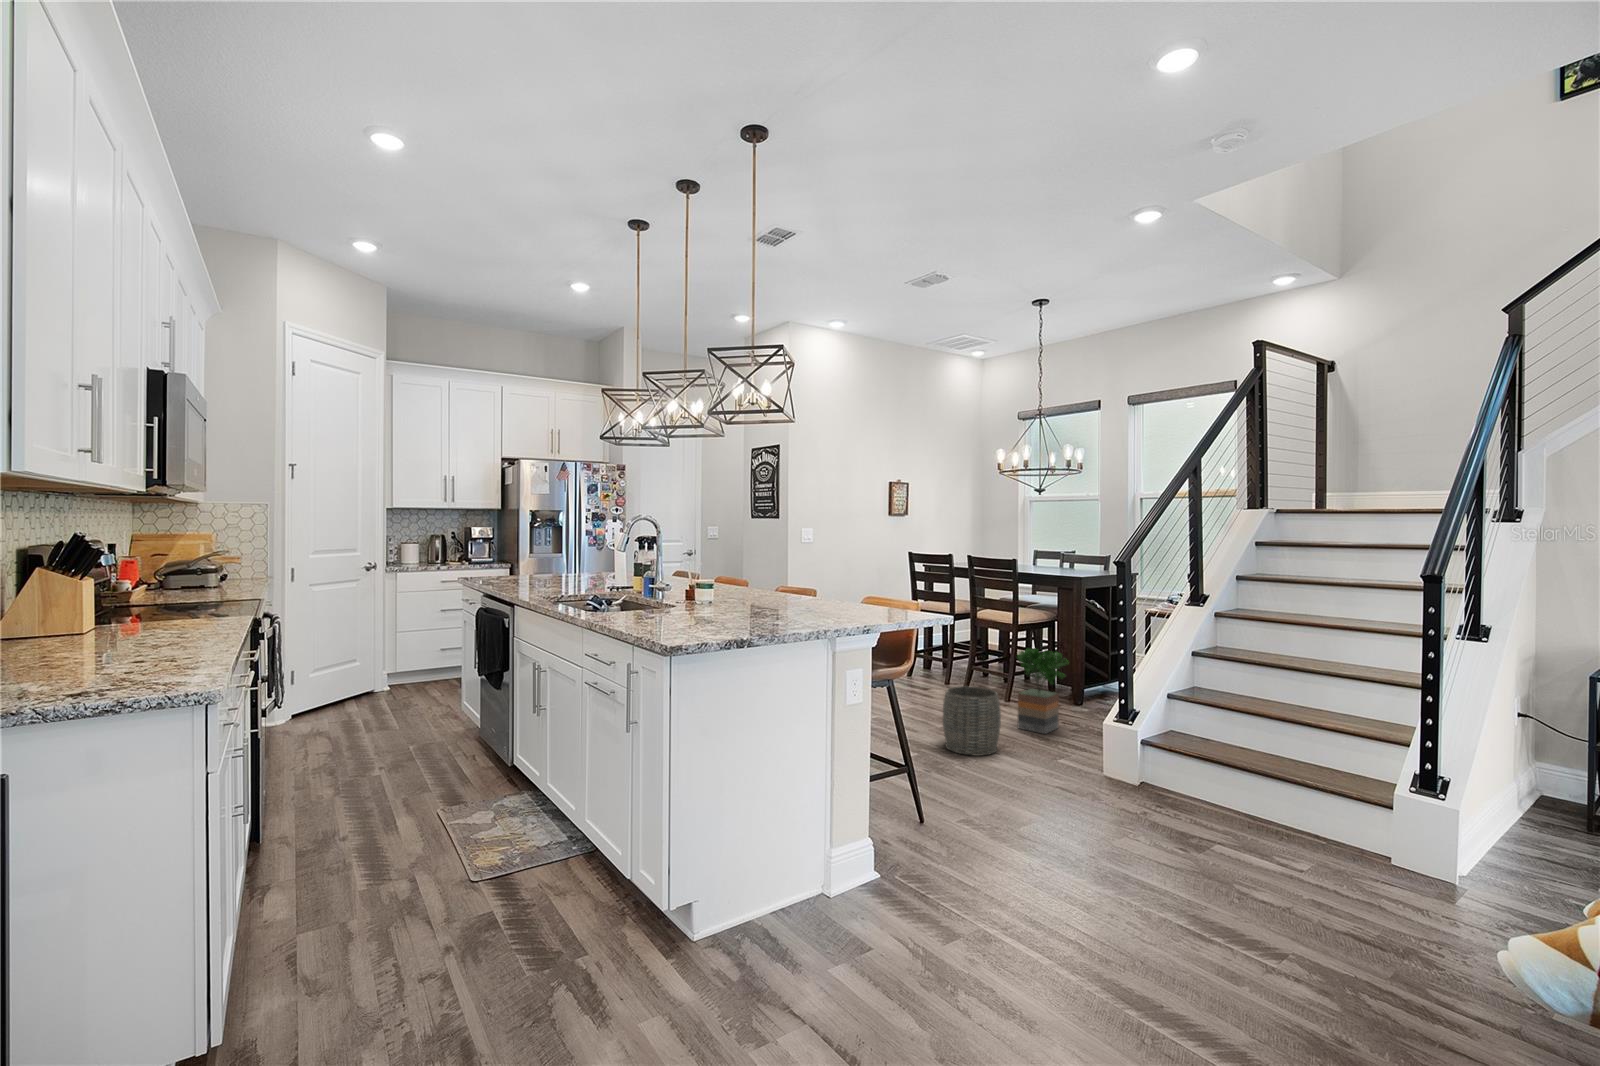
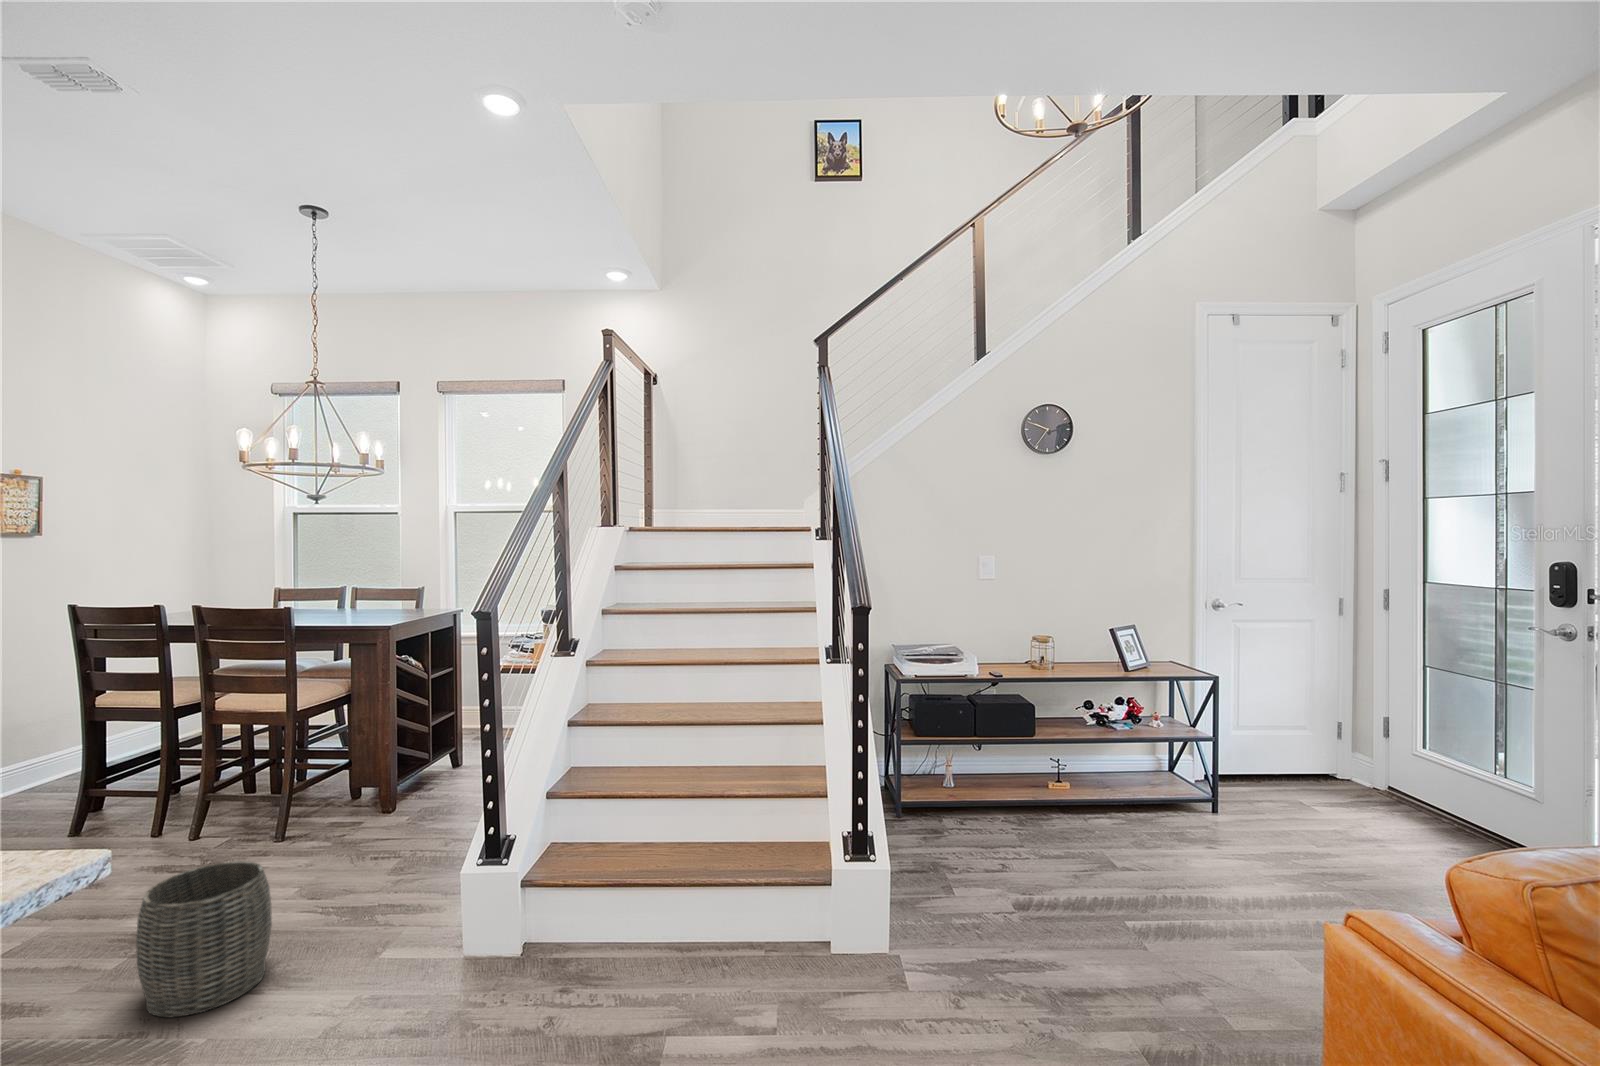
potted tree: present [1018,648,1068,734] -> none [292,752,389,898]

